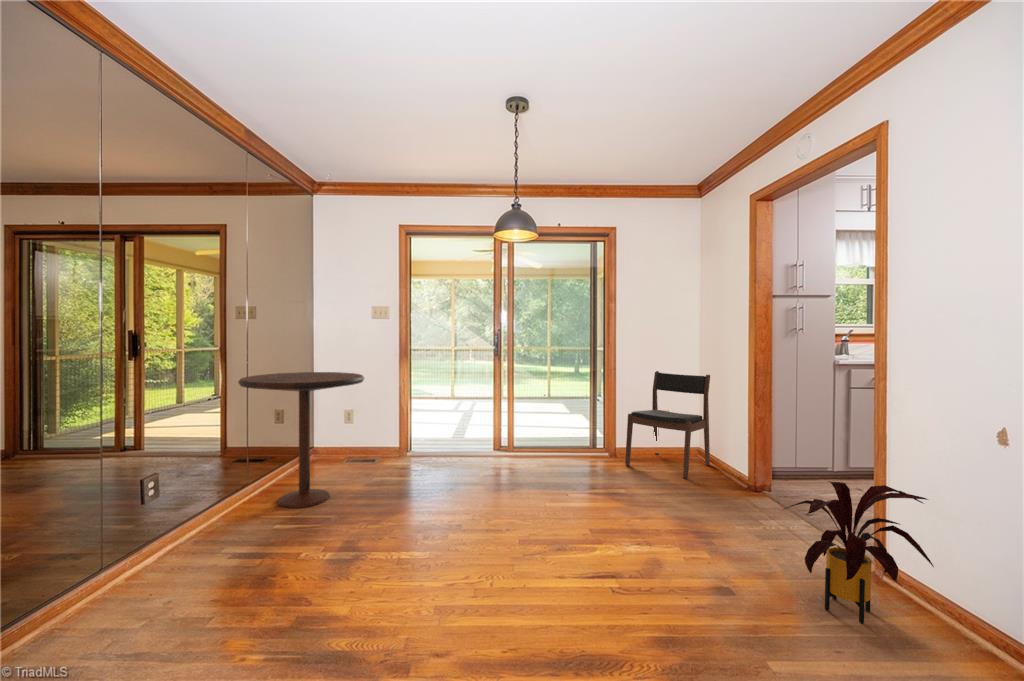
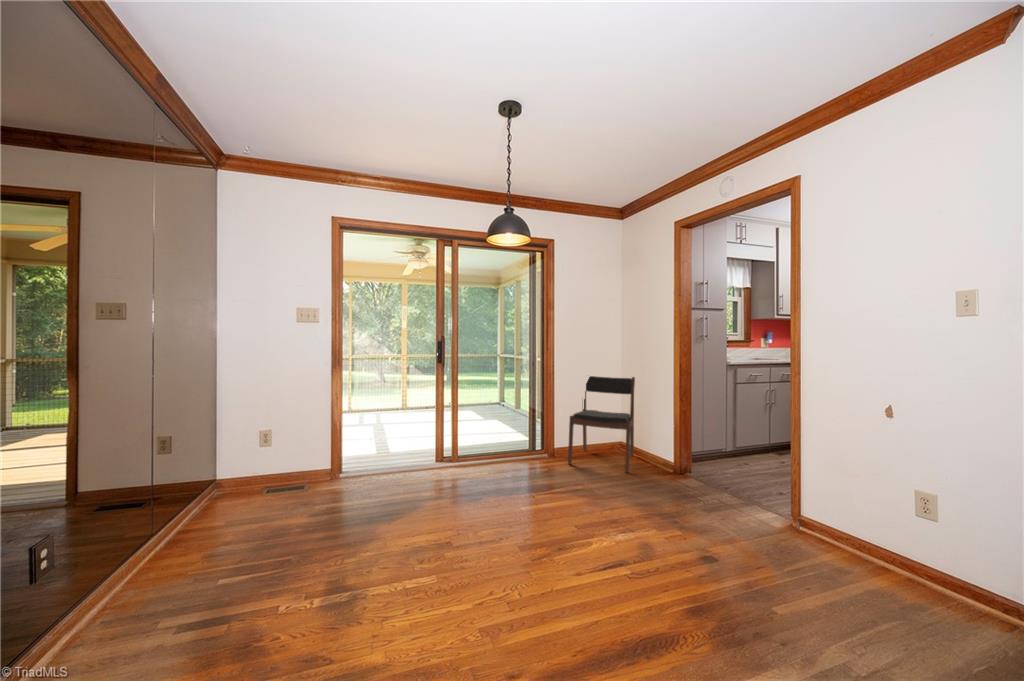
pedestal table: present [238,372,364,508] -> none [135,391,320,578]
house plant: present [783,481,934,624] -> none [797,477,944,606]

